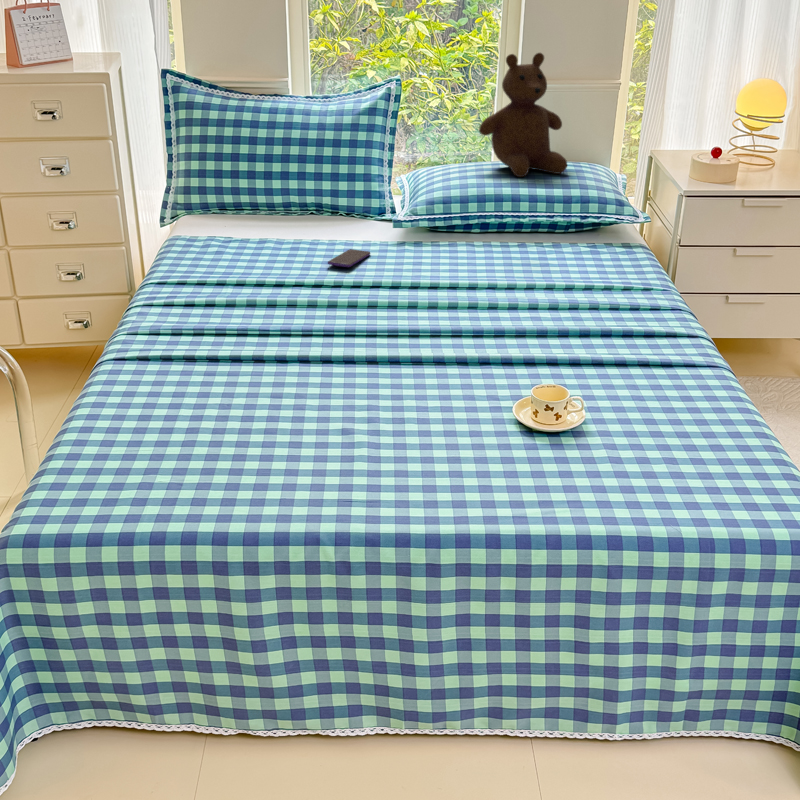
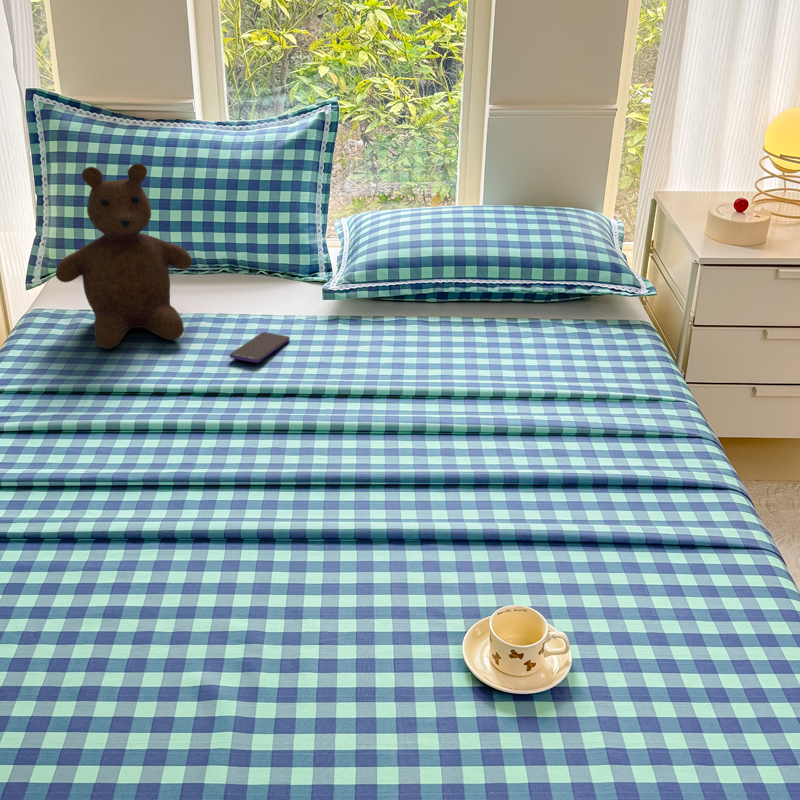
teddy bear: present [479,53,567,177] -> present [56,163,192,349]

